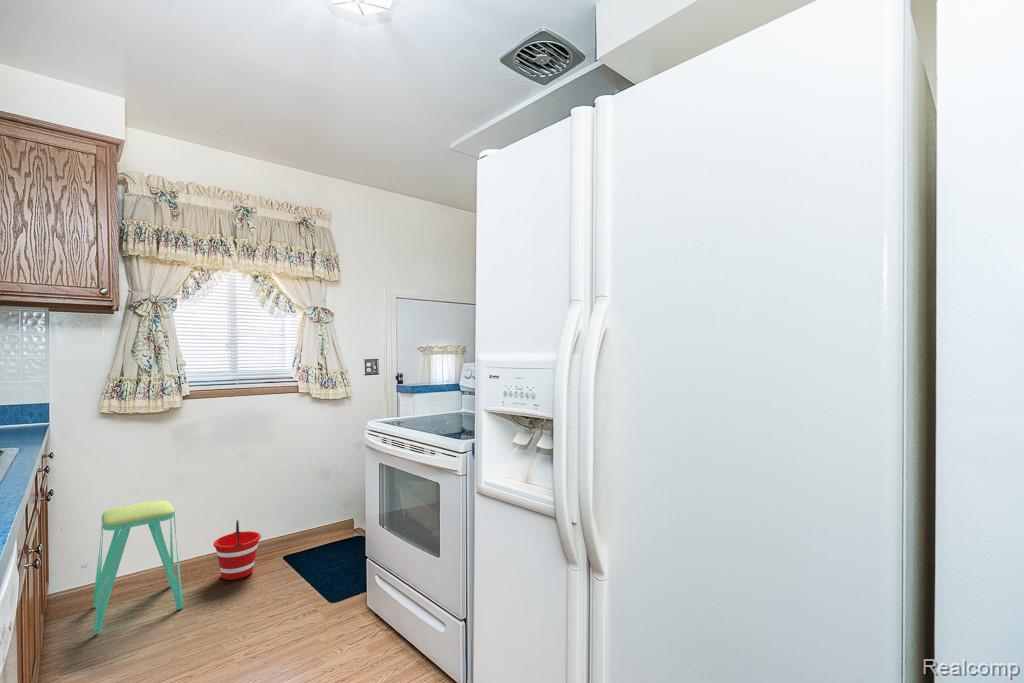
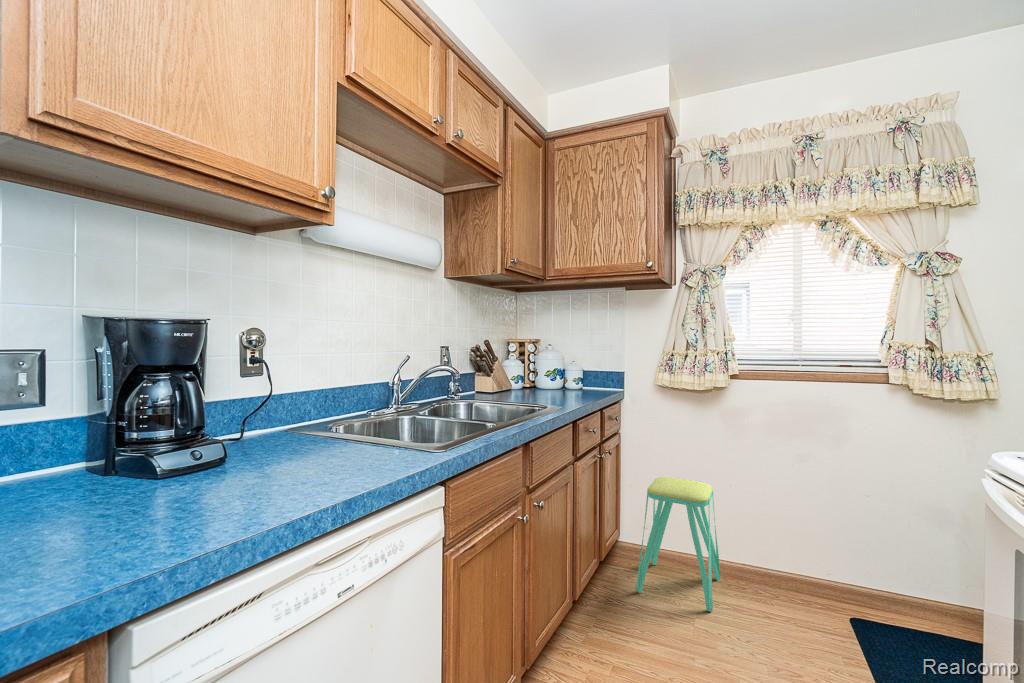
bucket: present [213,520,261,580] -> none [758,537,819,614]

